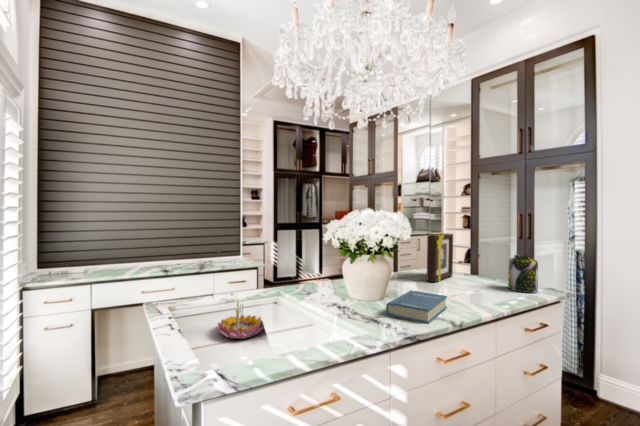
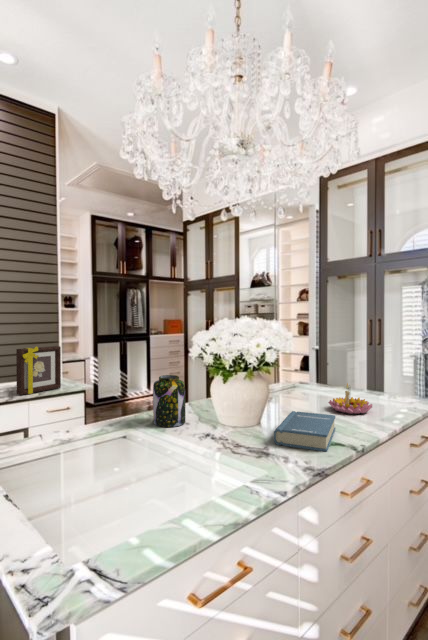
picture frame: present [427,233,453,282] -> present [16,346,61,395]
jar: present [508,255,538,293] -> present [153,375,186,427]
candle holder: present [216,302,264,339] -> present [328,383,372,414]

